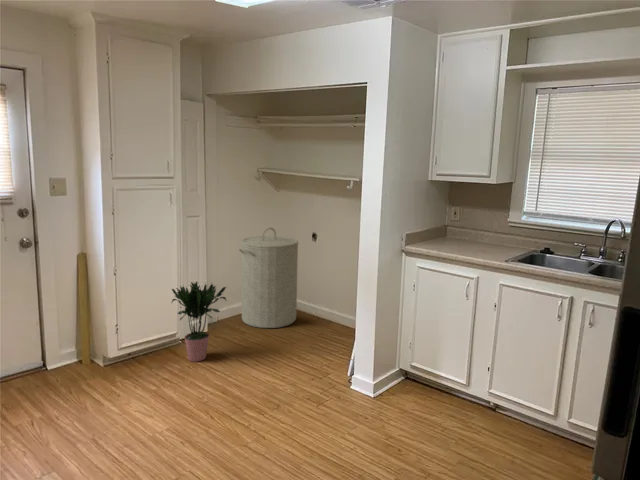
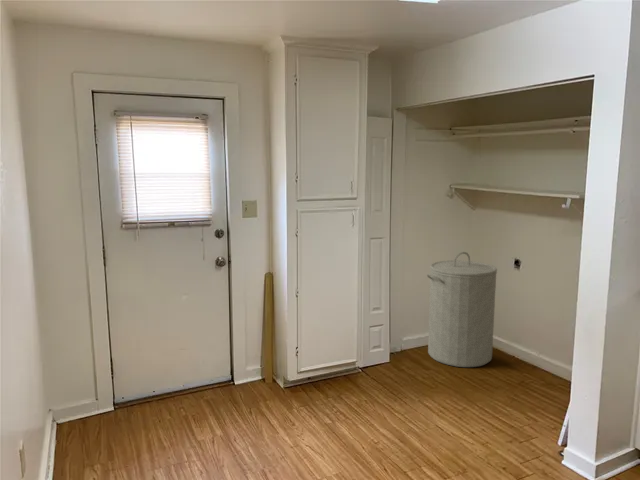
potted plant: present [172,282,226,362] -> none [349,302,414,397]

